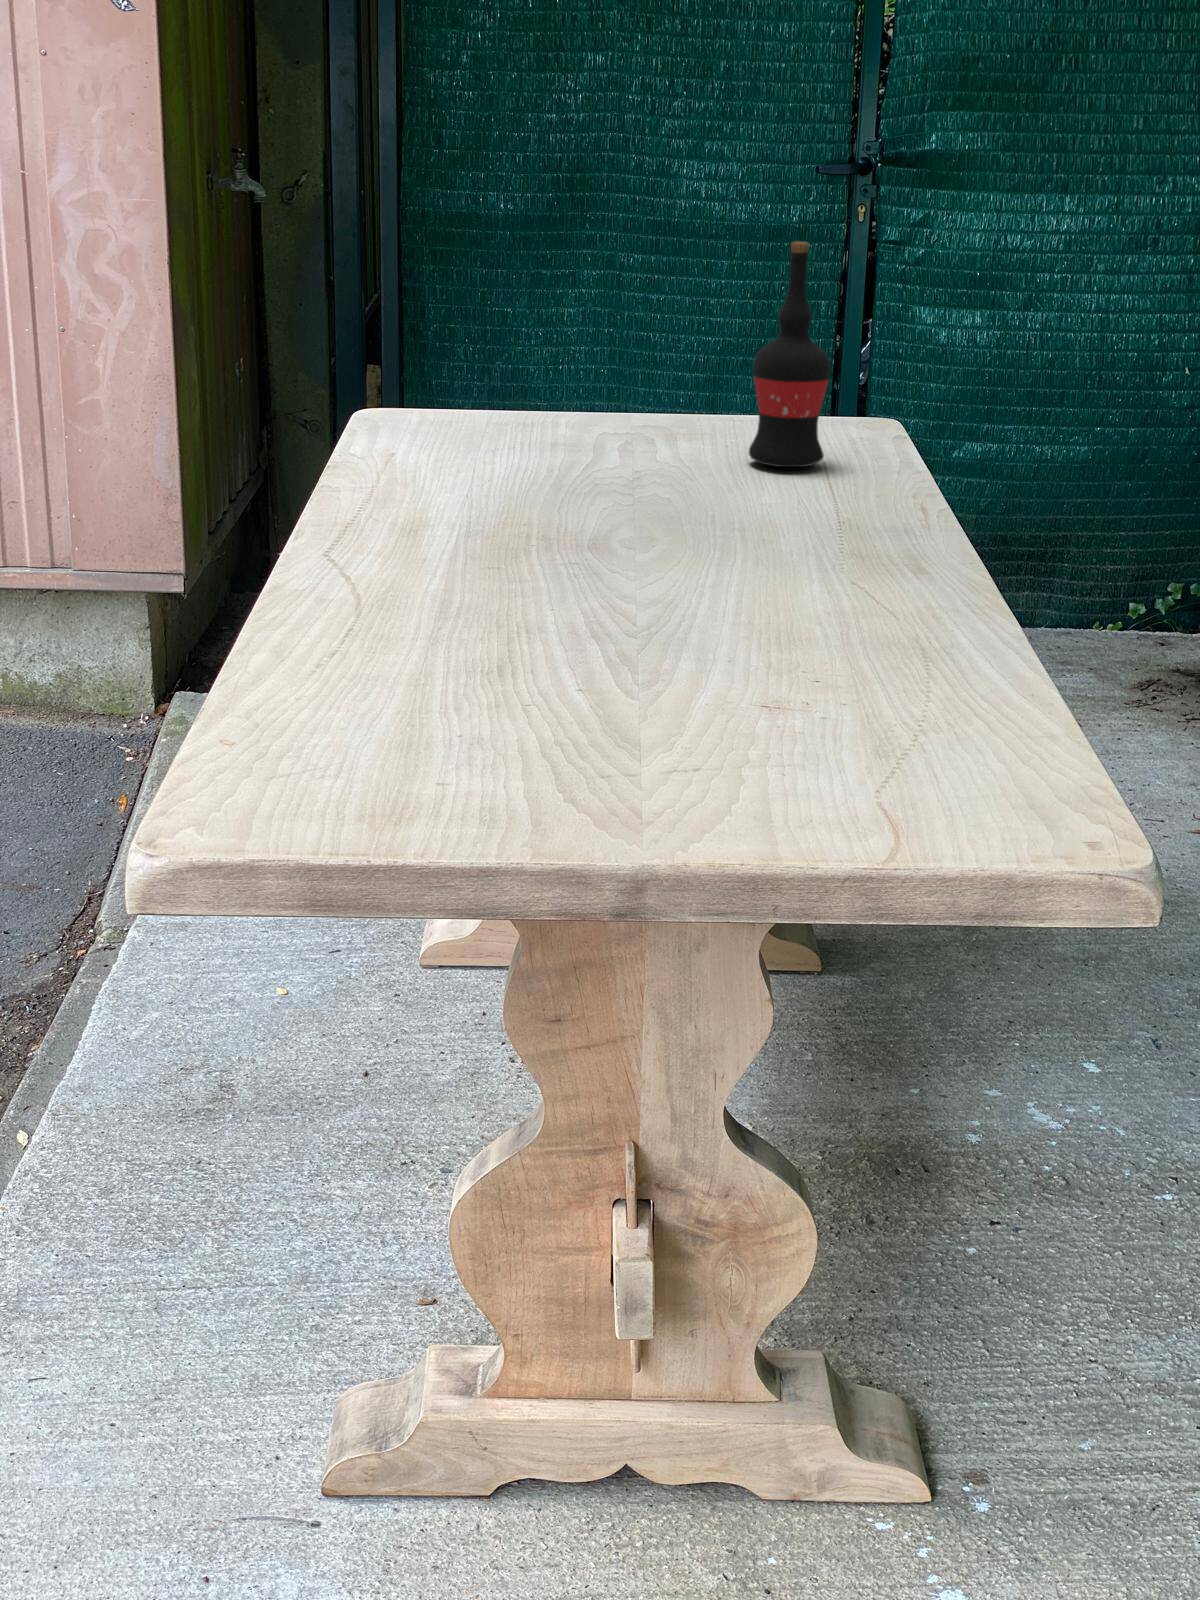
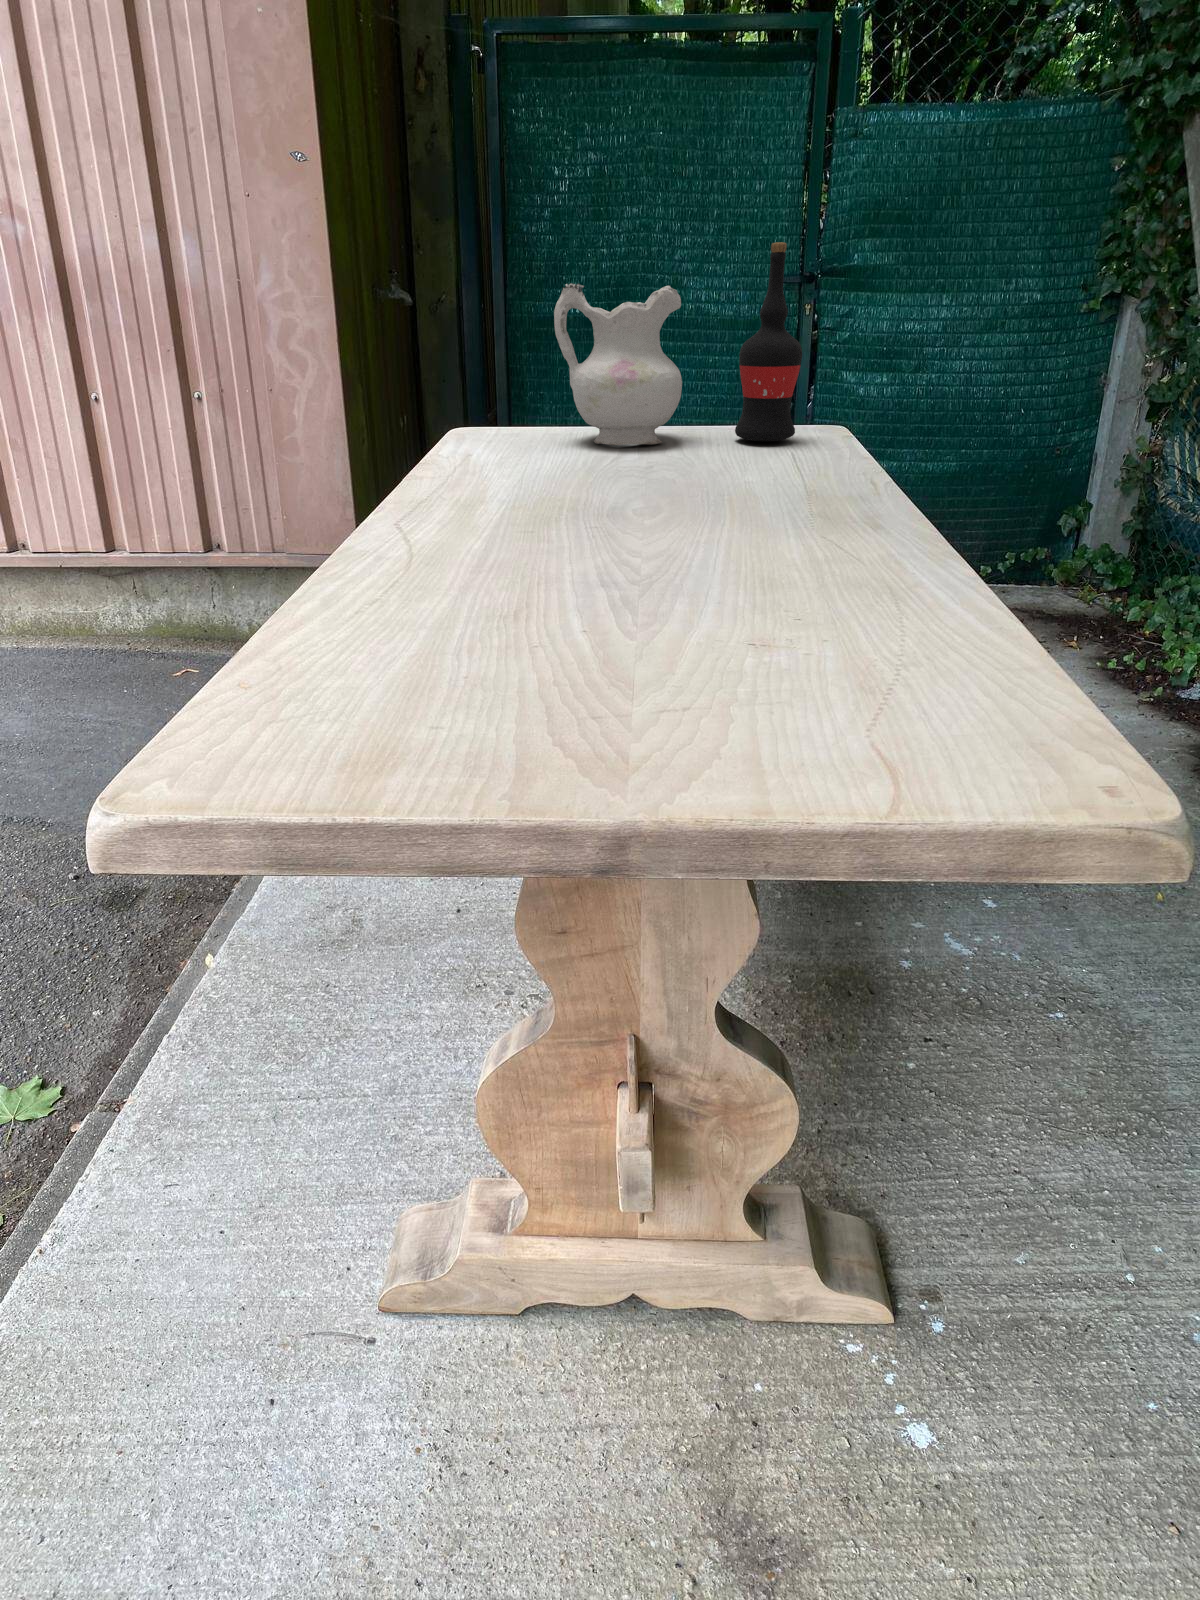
ceramic pitcher: none [525,276,682,467] -> present [554,283,682,445]

